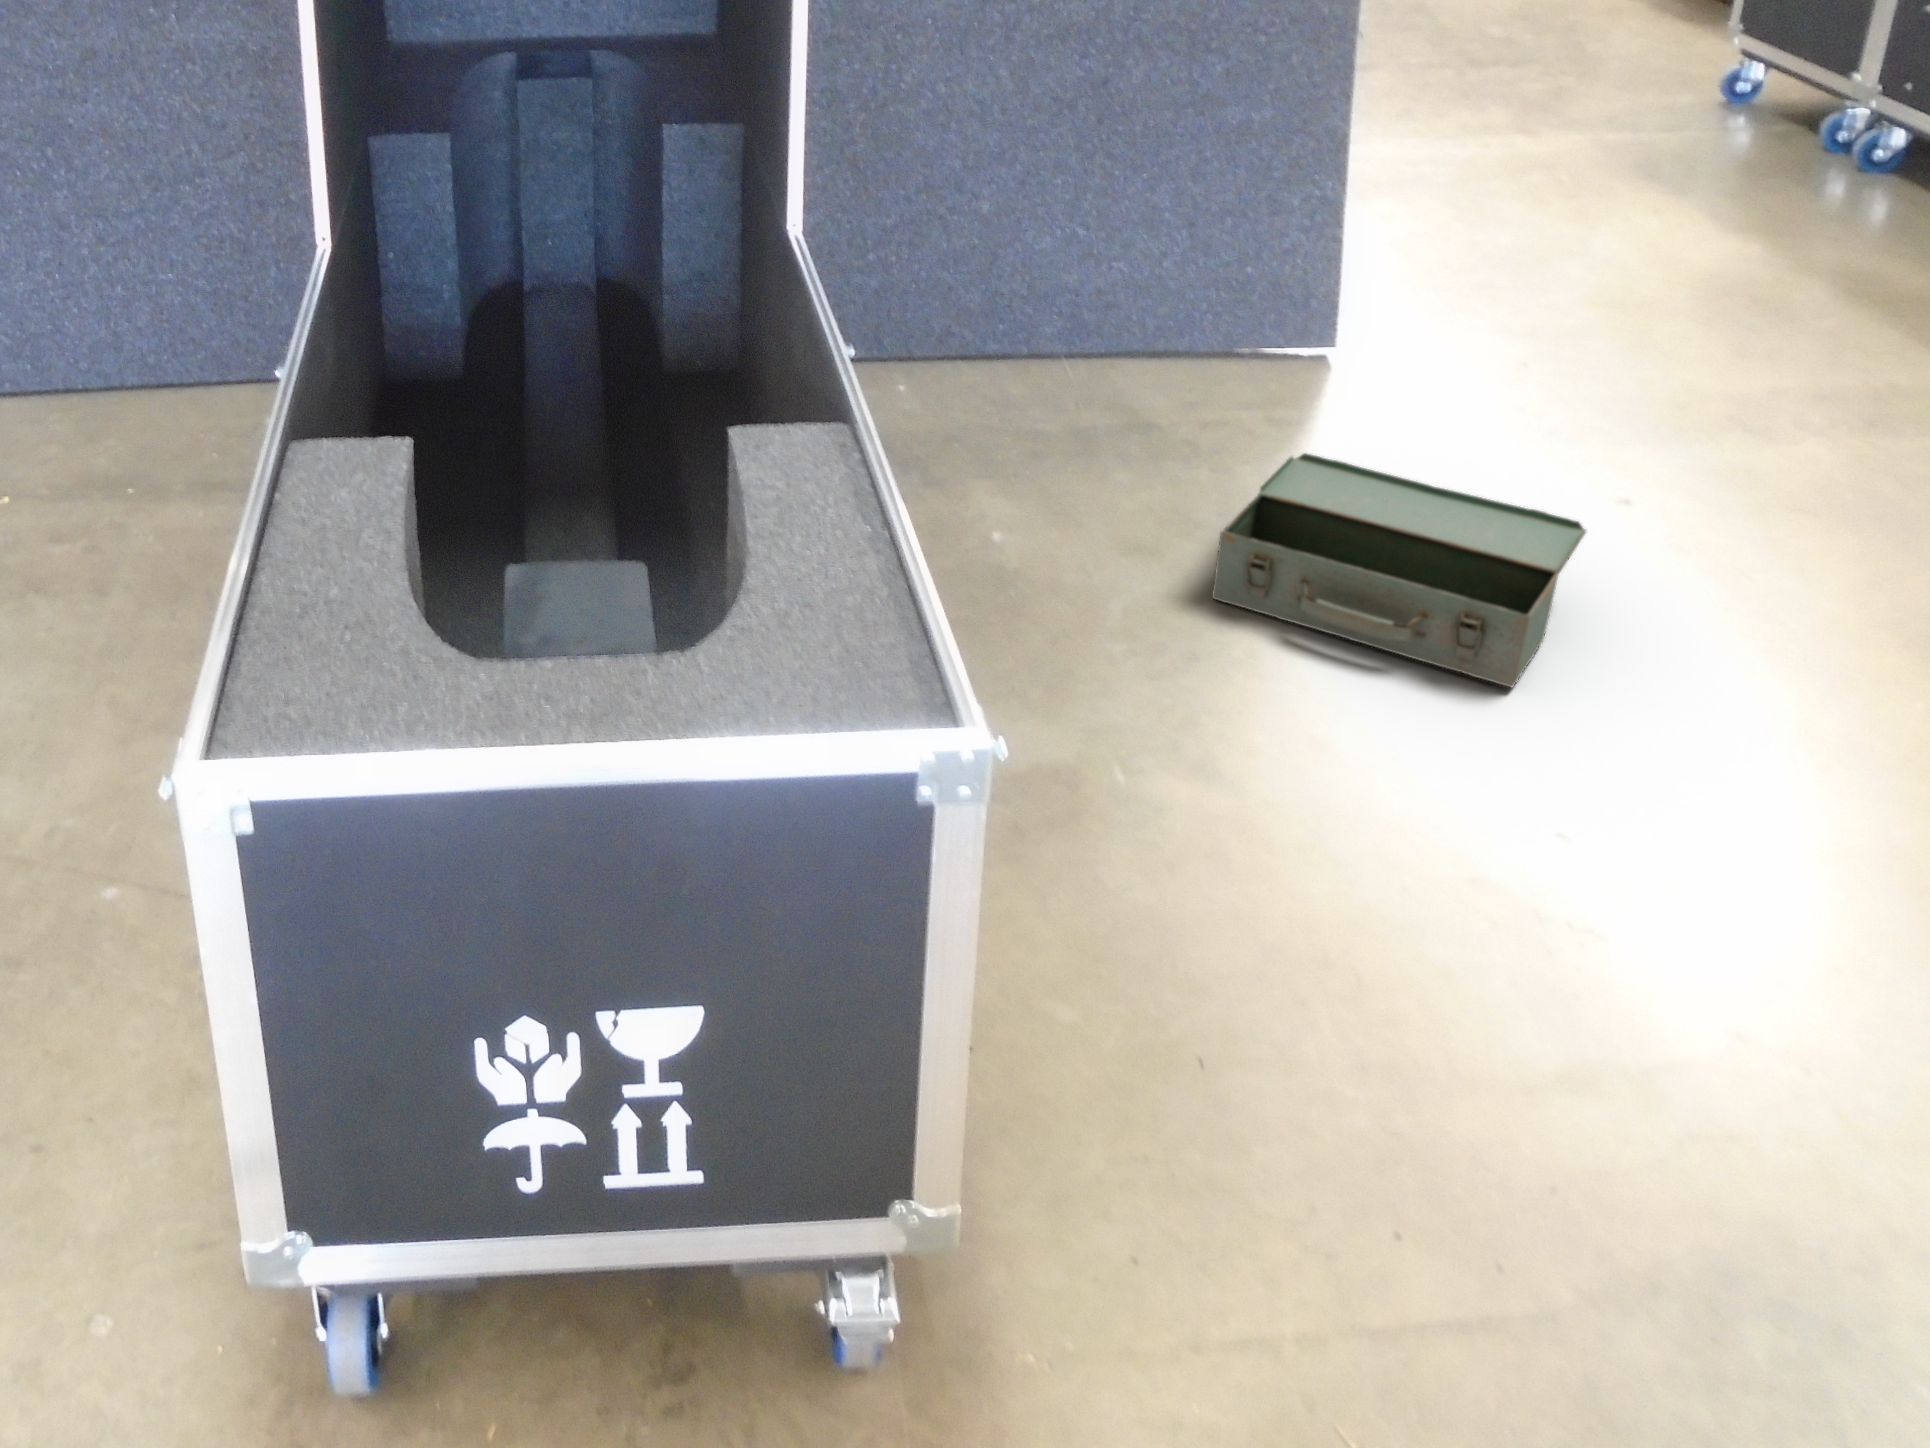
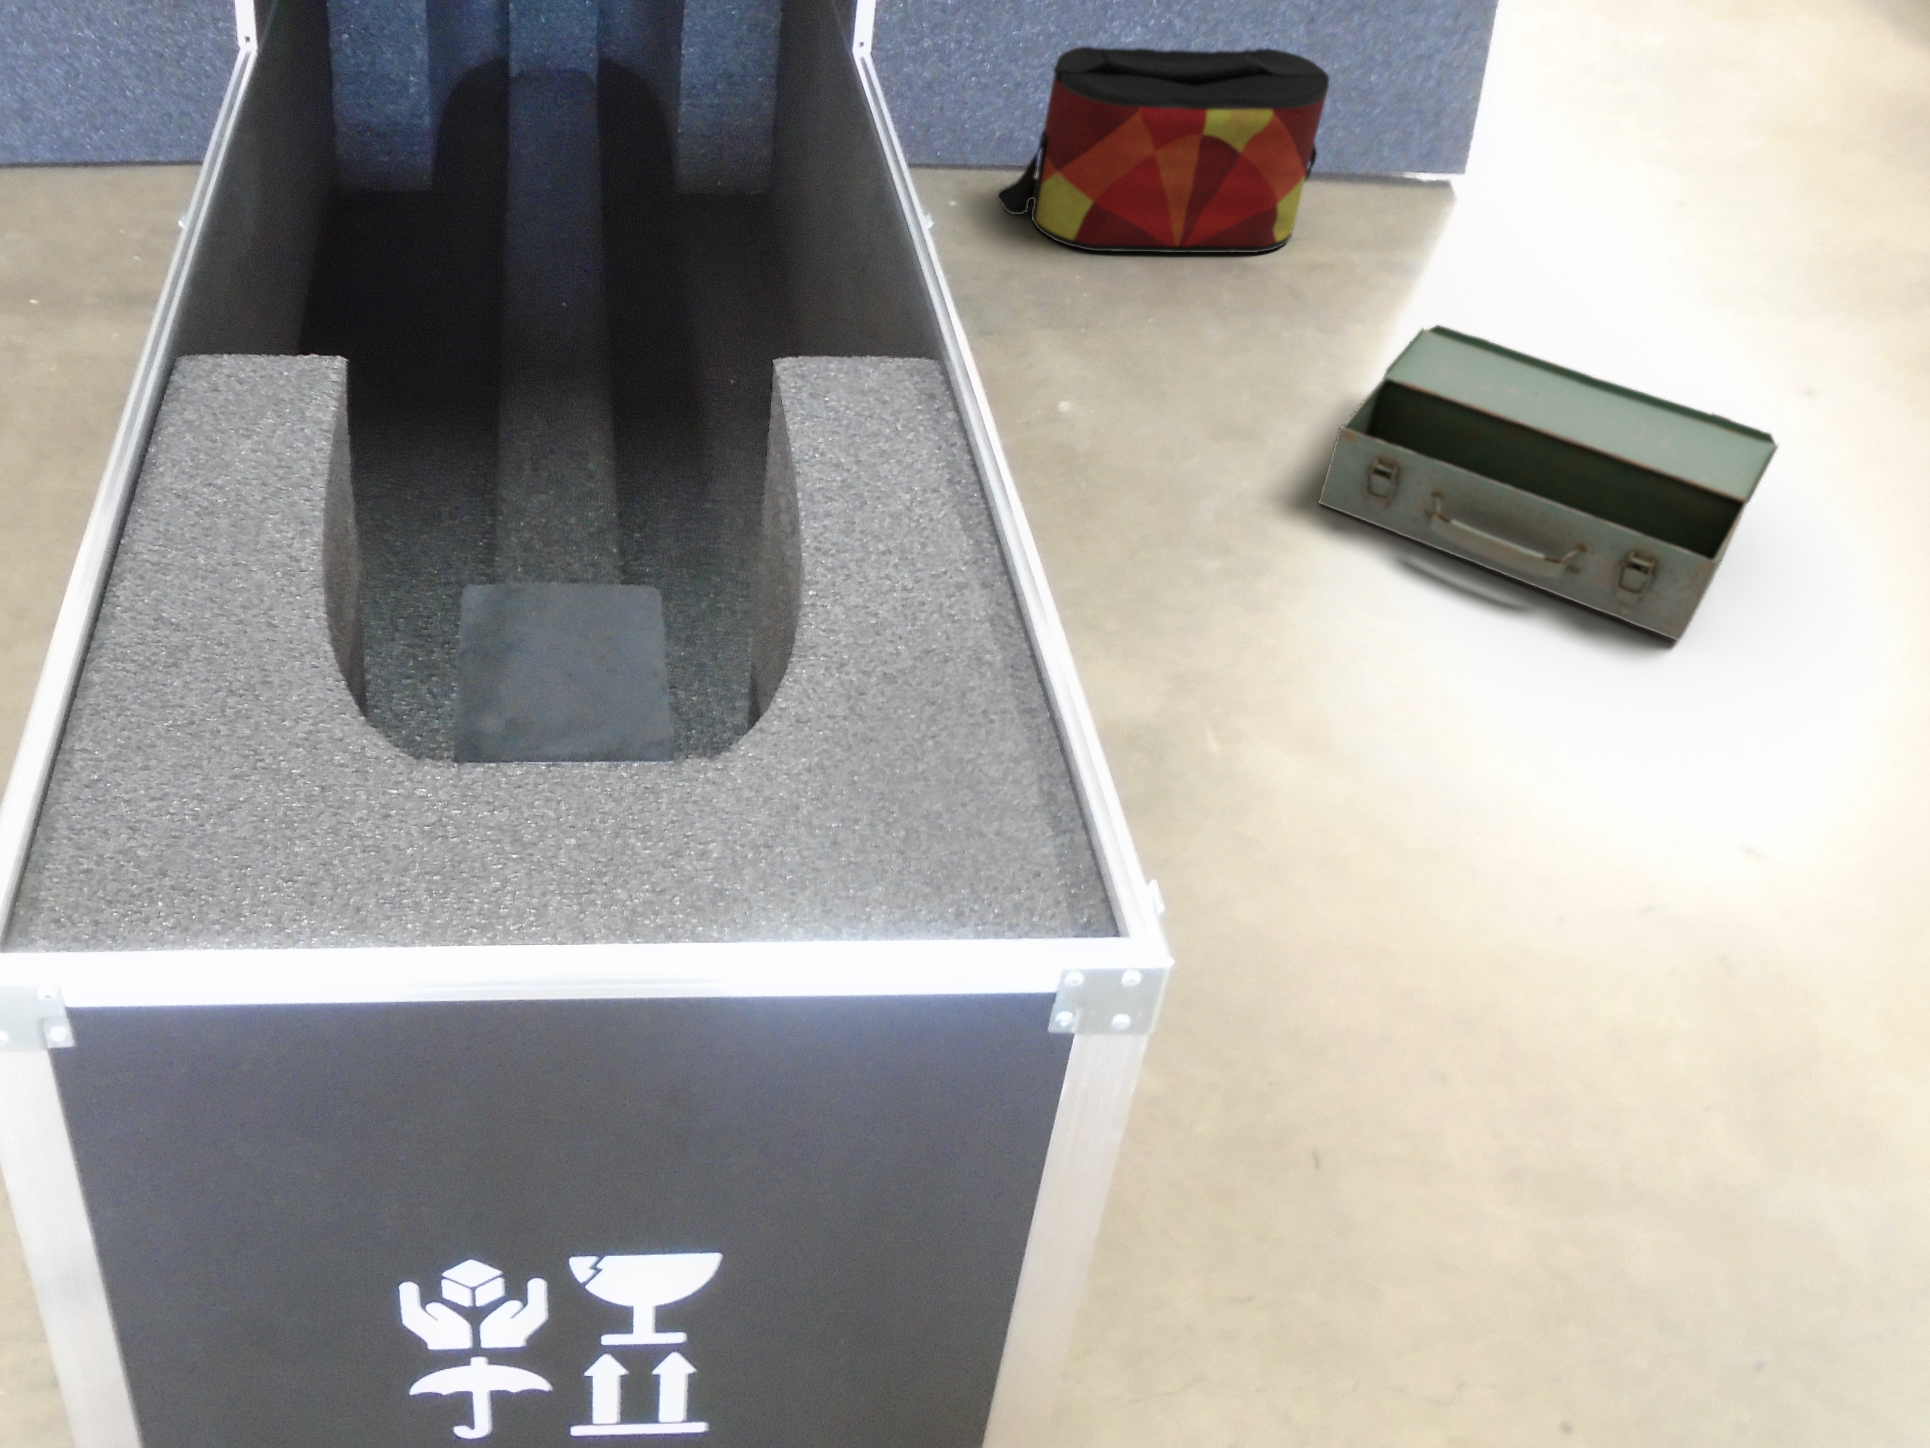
bag: none [939,245,1208,417] -> present [997,47,1329,253]

